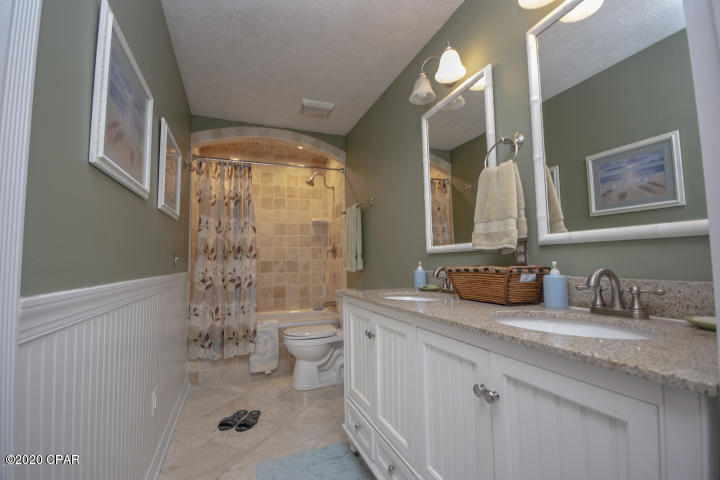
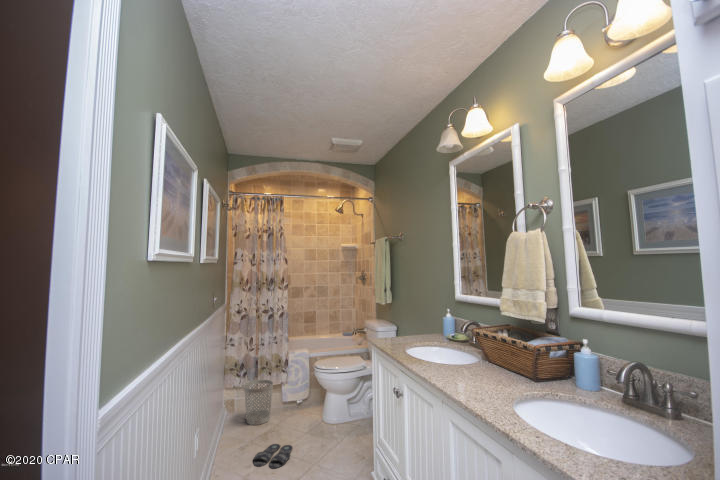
wastebasket: none [210,350,241,395] -> present [244,380,273,425]

